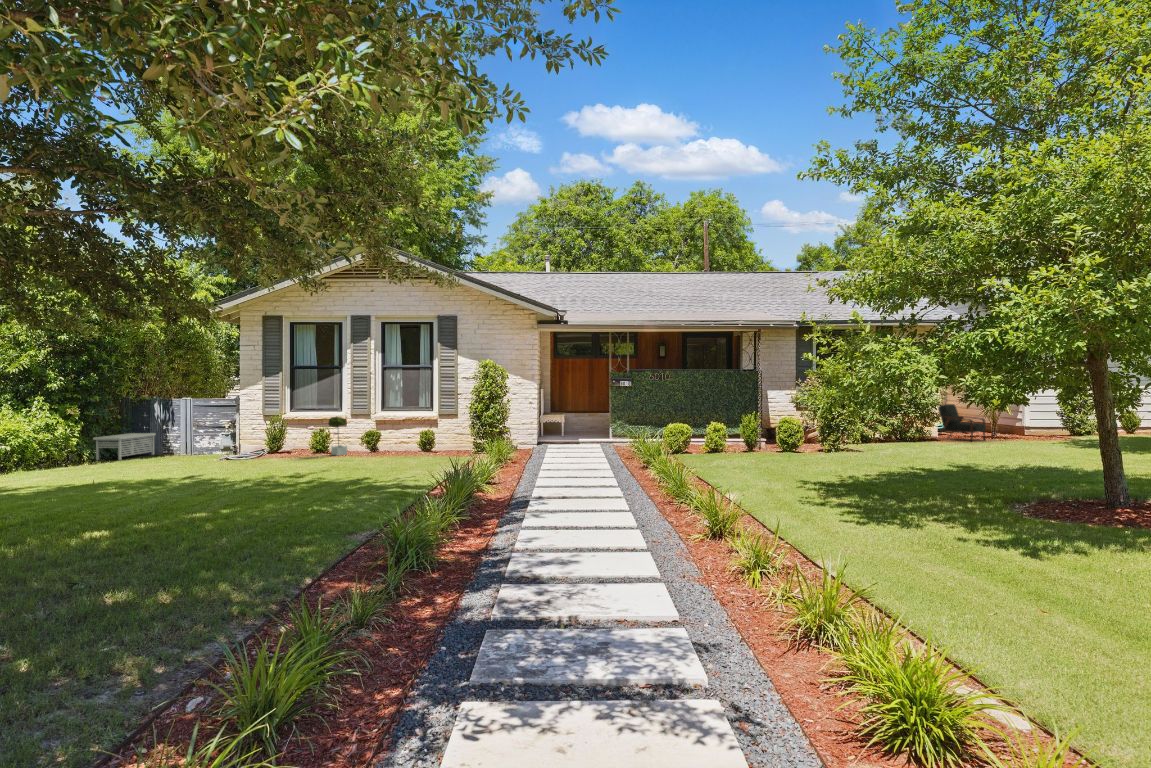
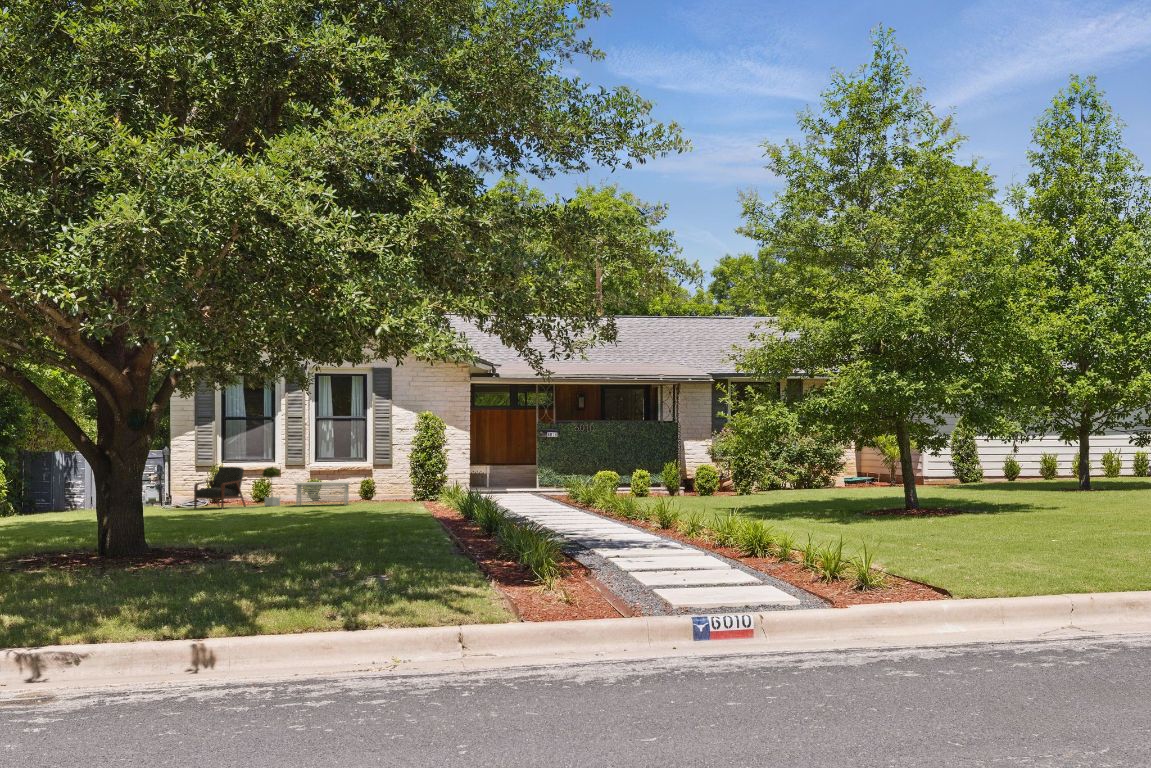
chair: present [936,404,986,441] -> present [194,467,246,509]
storage bench: present [93,433,155,460] -> present [295,482,349,505]

